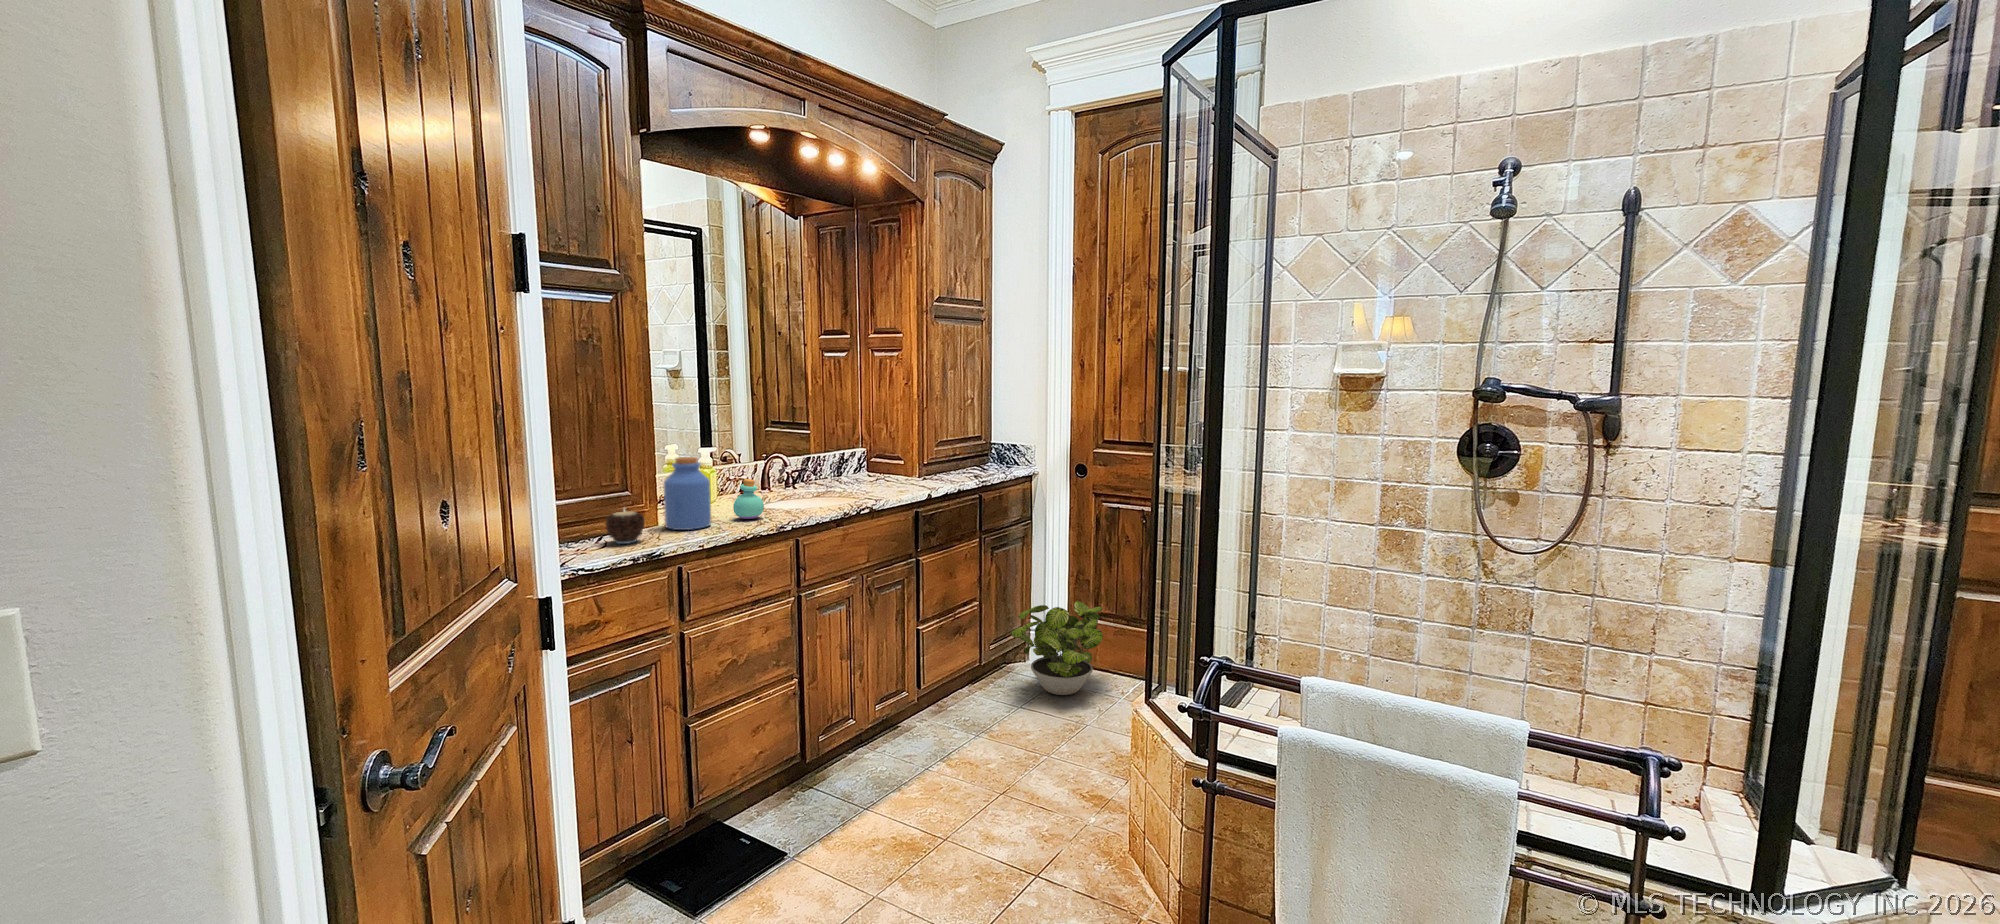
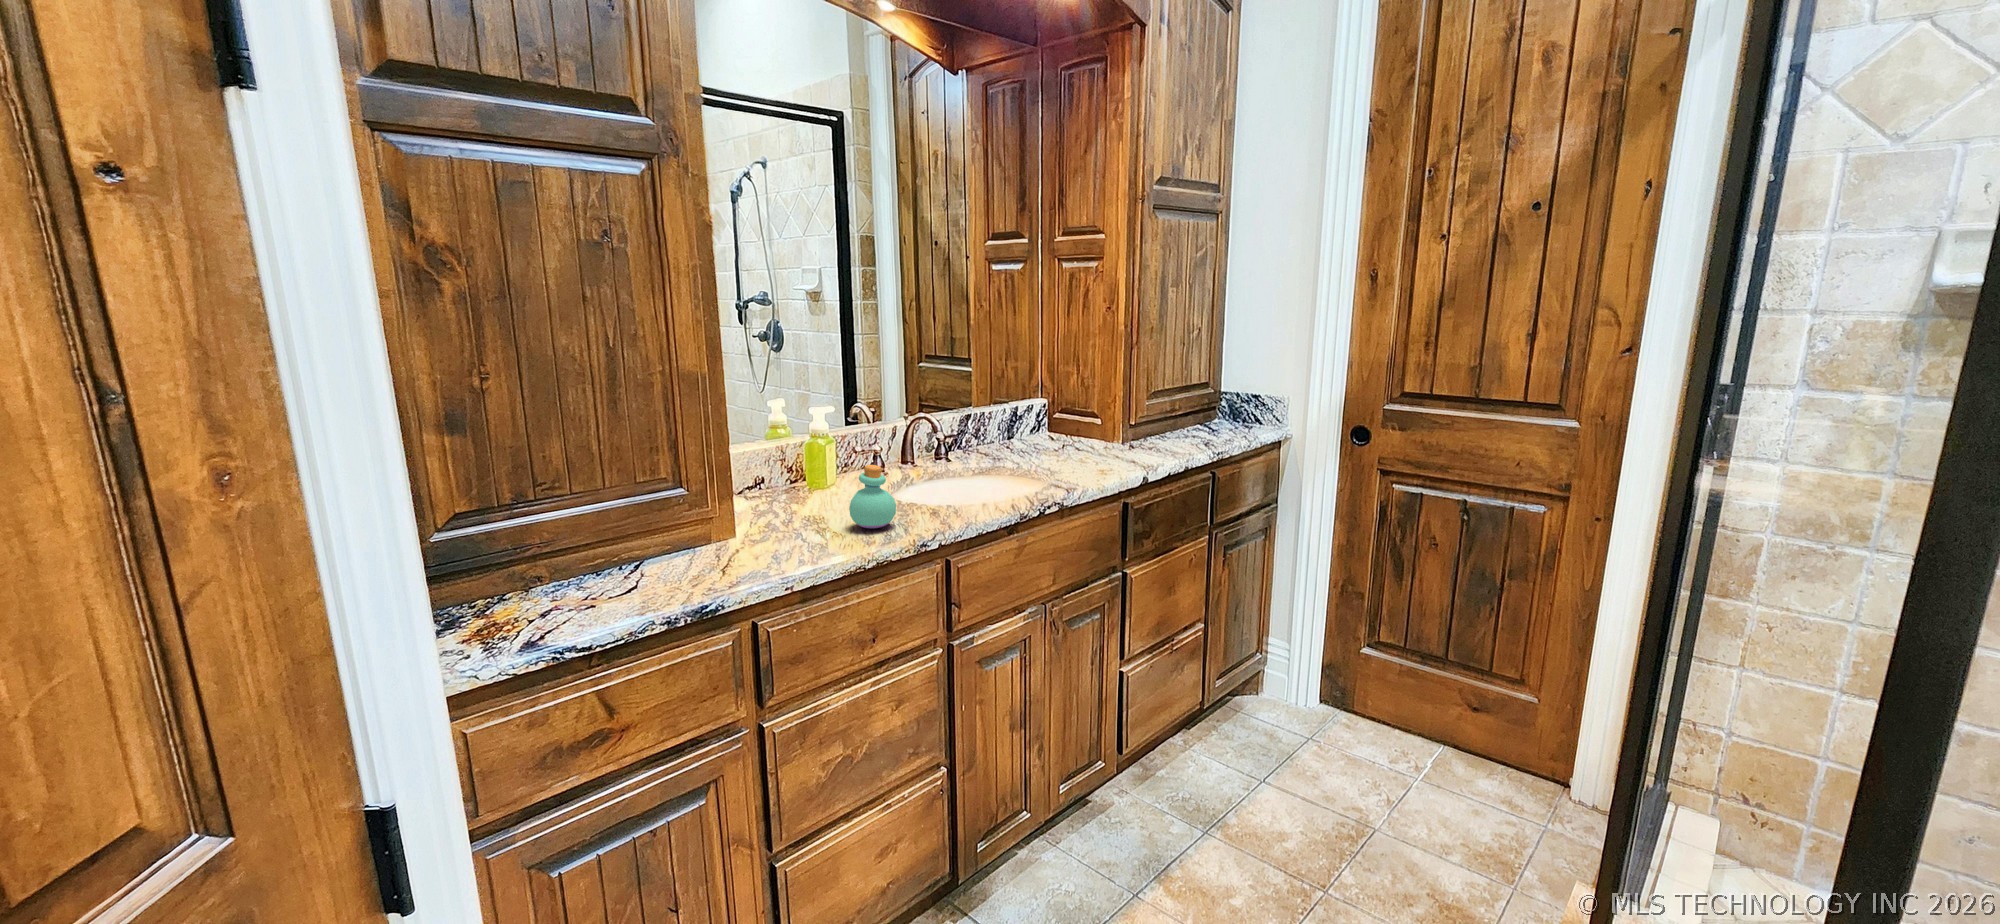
jar: present [664,457,711,530] -> none [738,431,814,551]
candle: present [605,511,645,544] -> none [632,522,700,584]
potted plant: present [1011,601,1103,695] -> none [1252,628,1393,769]

